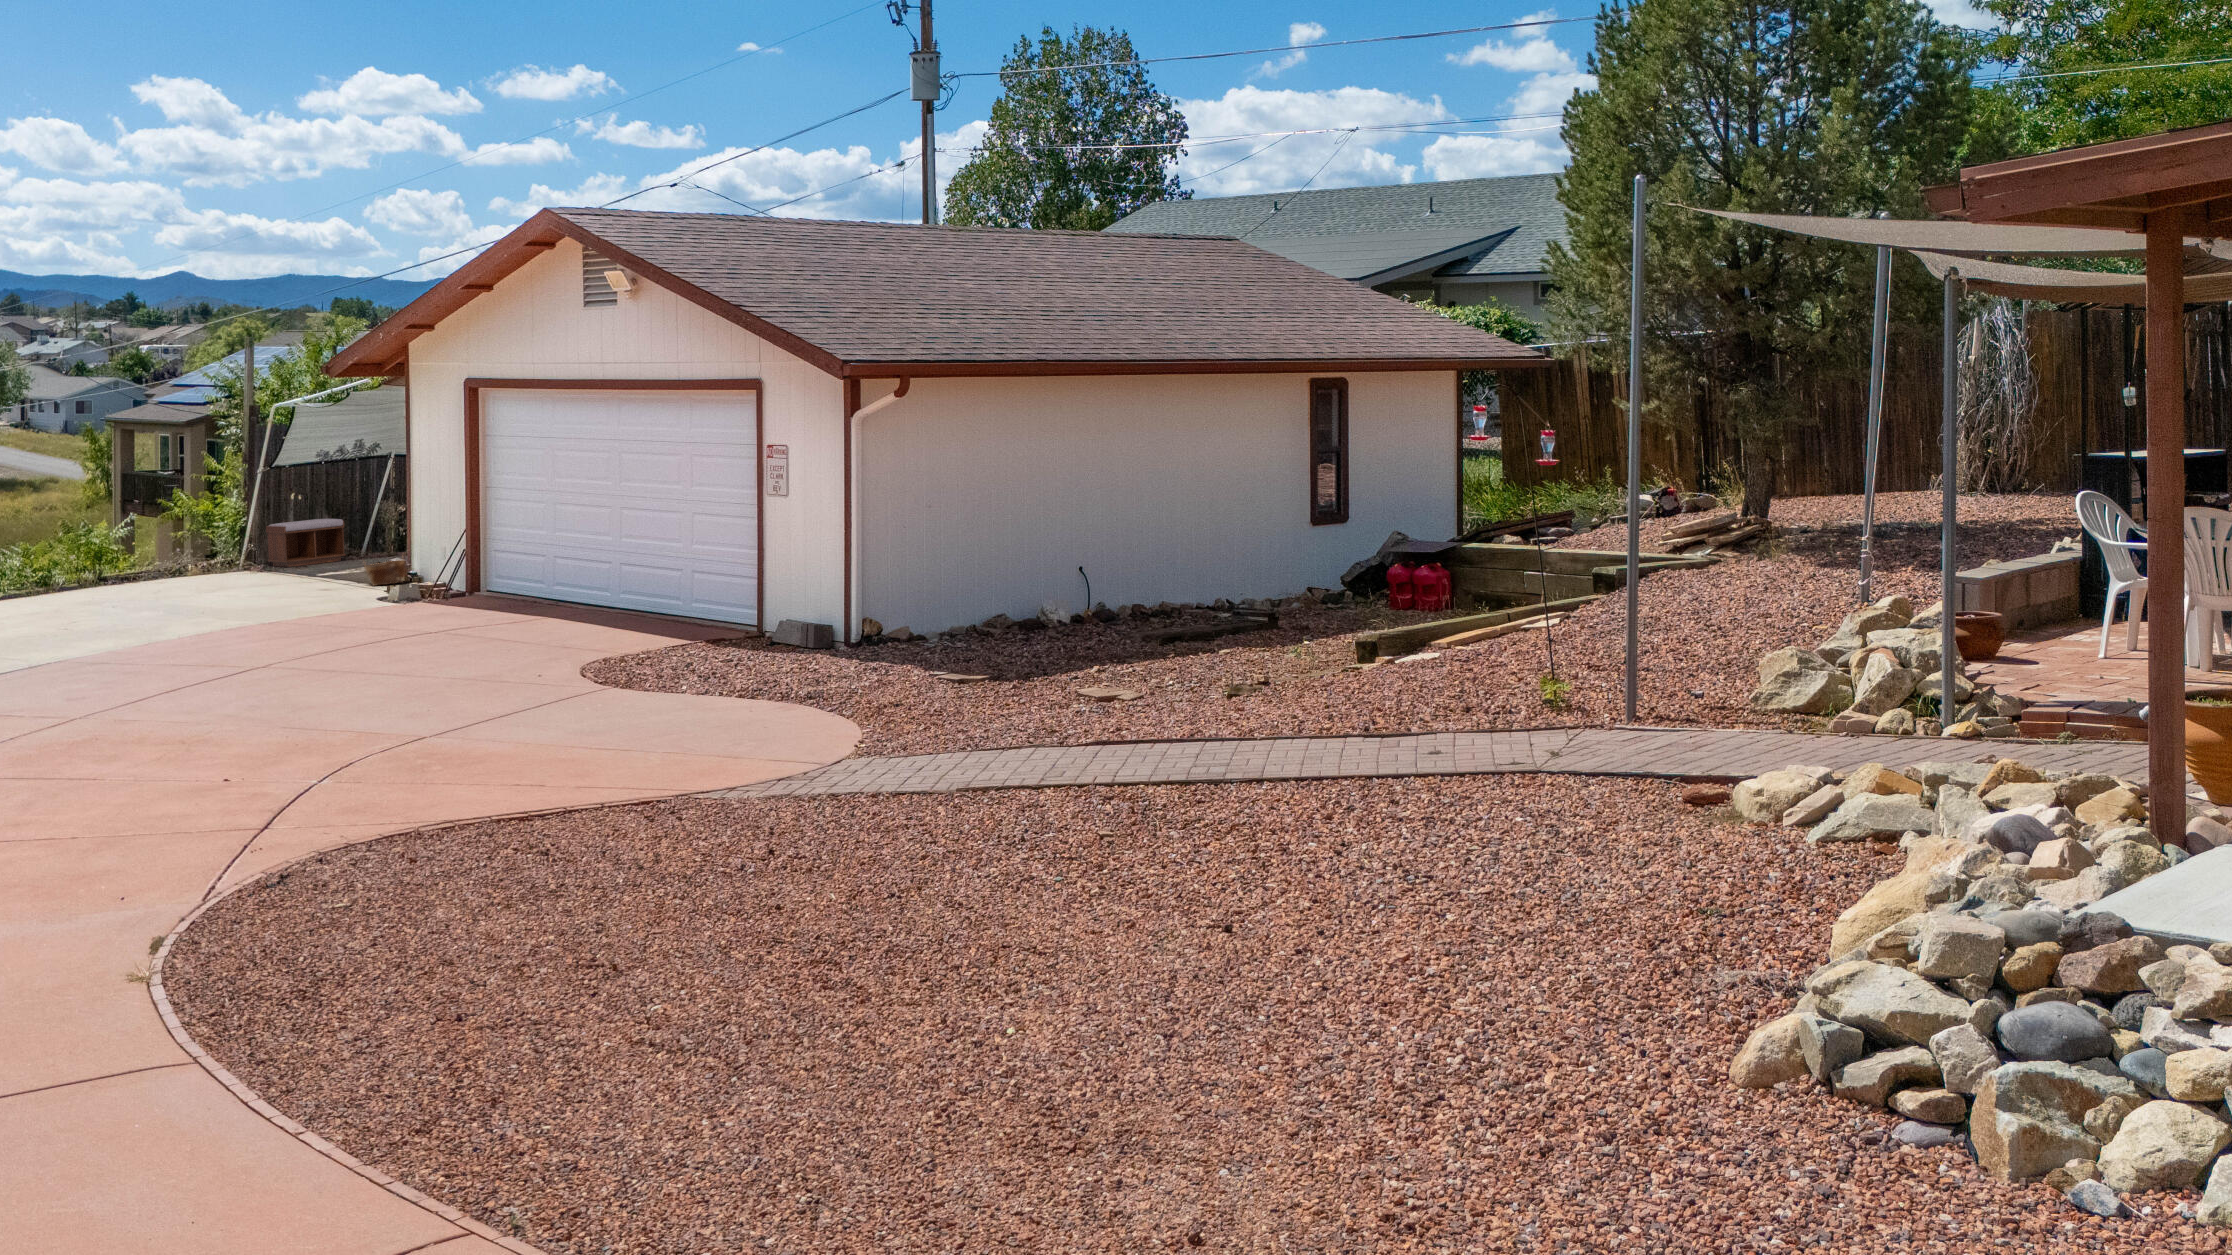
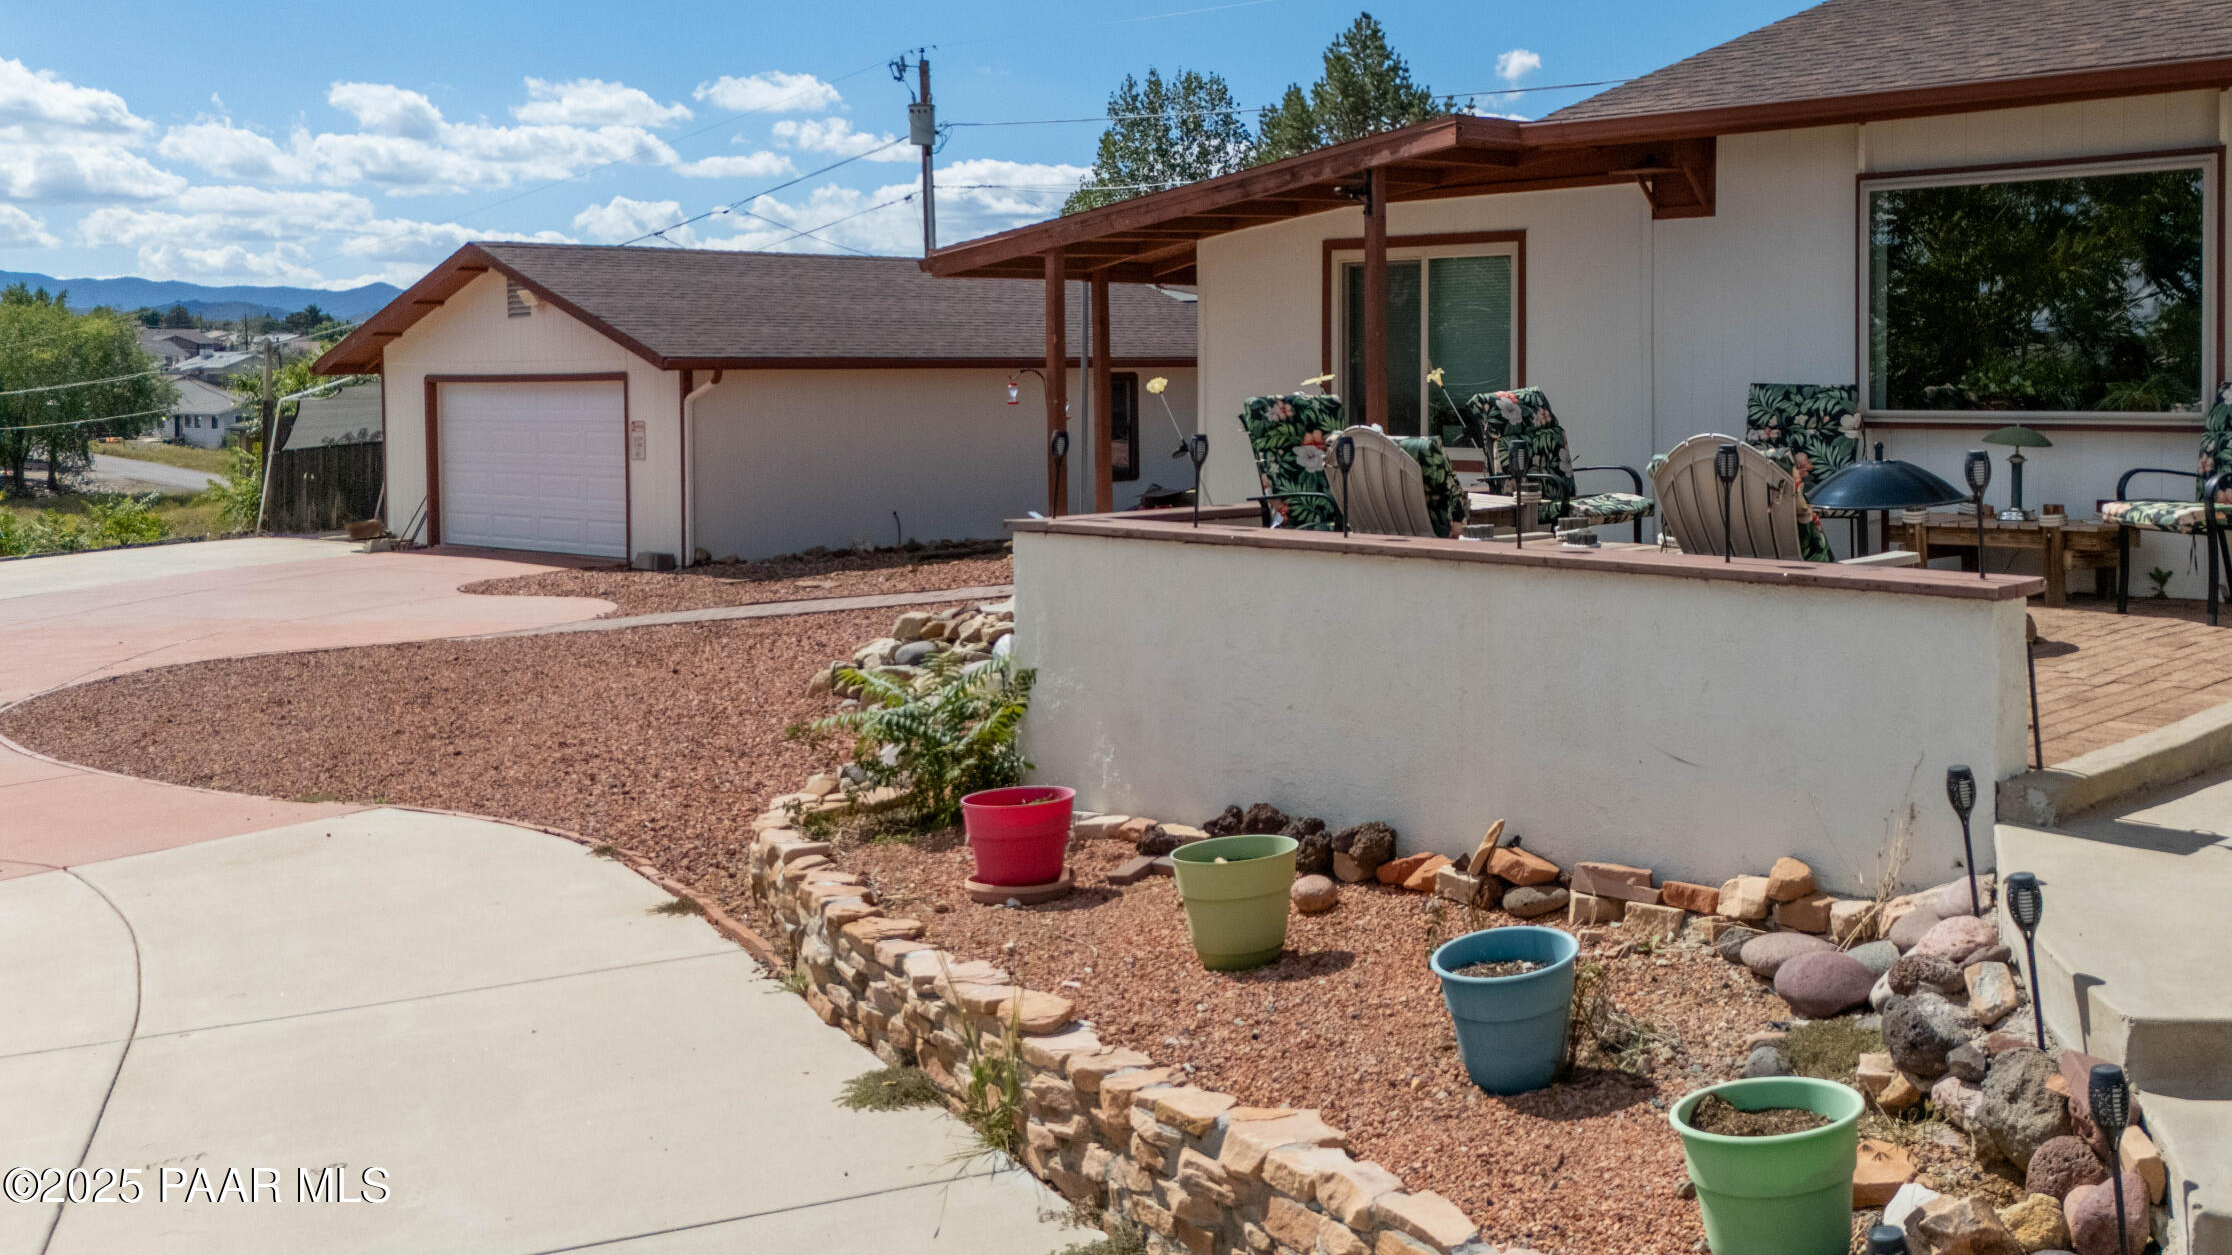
bench: present [266,519,346,567] -> none [273,492,348,531]

